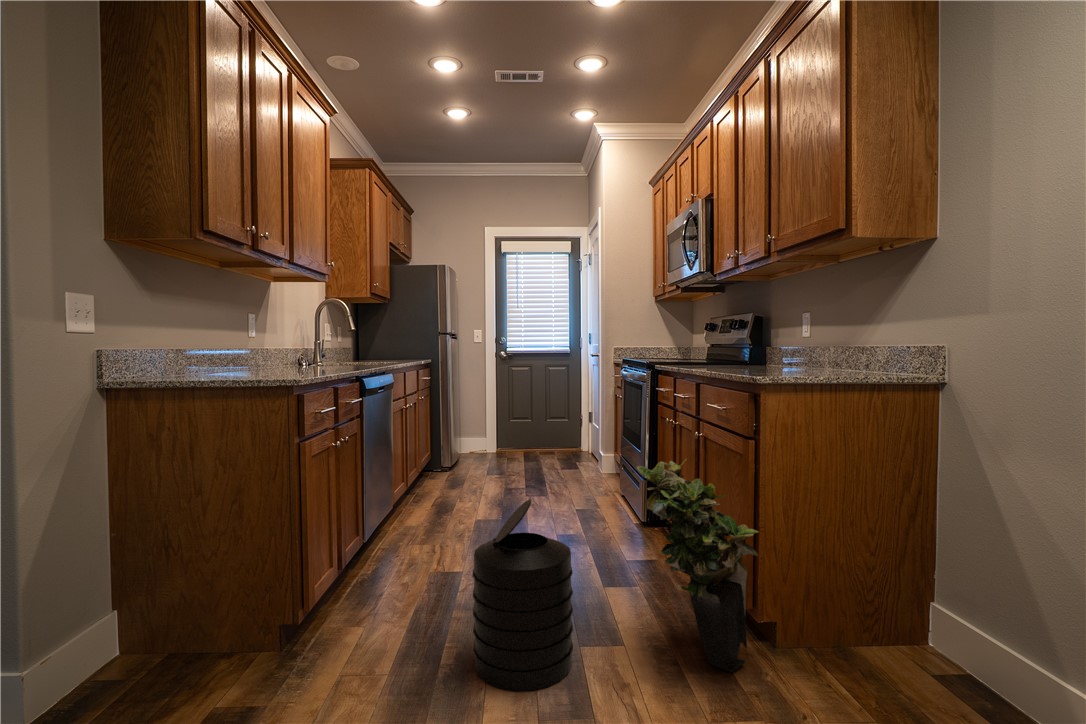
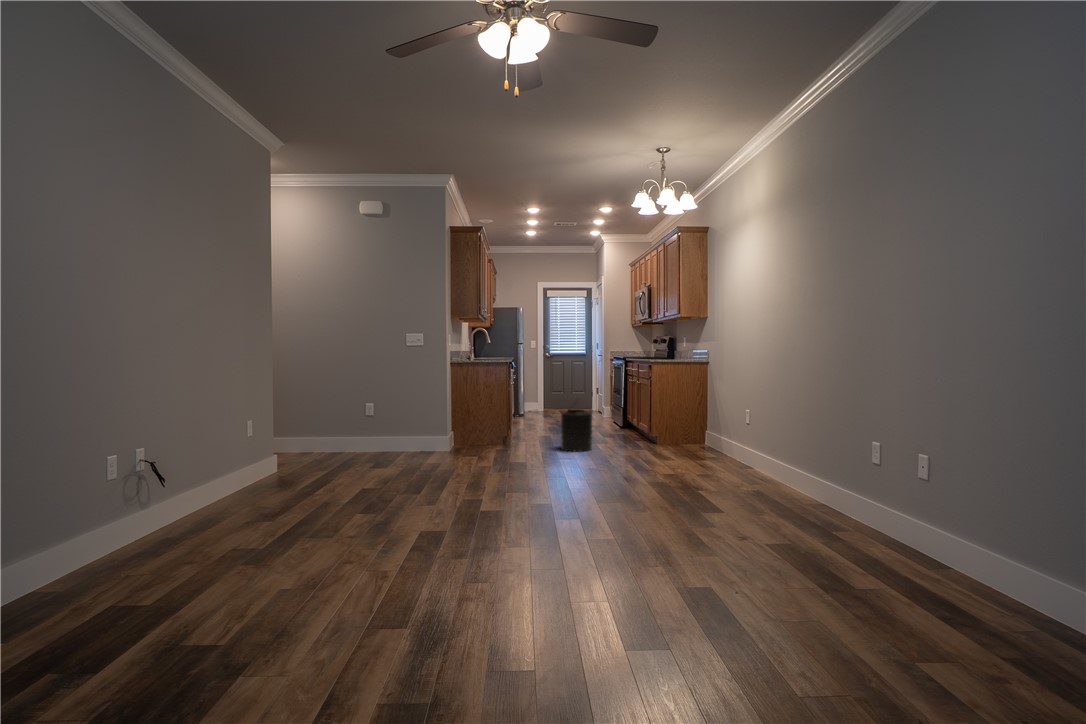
potted plant: present [637,459,759,672] -> none [613,387,651,450]

